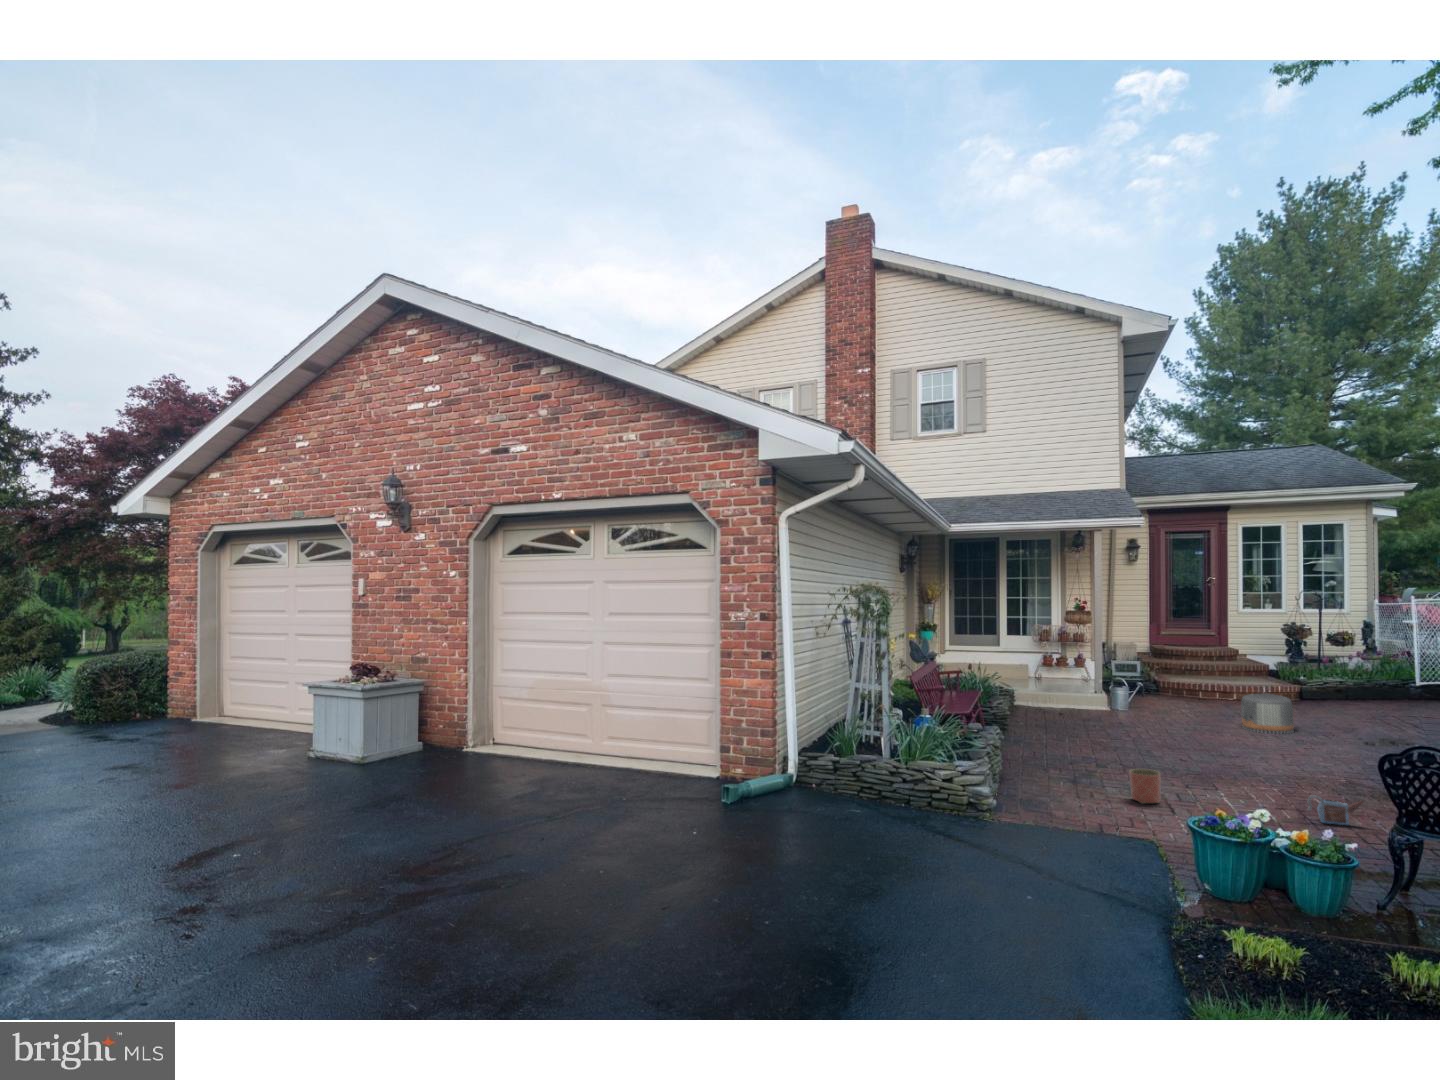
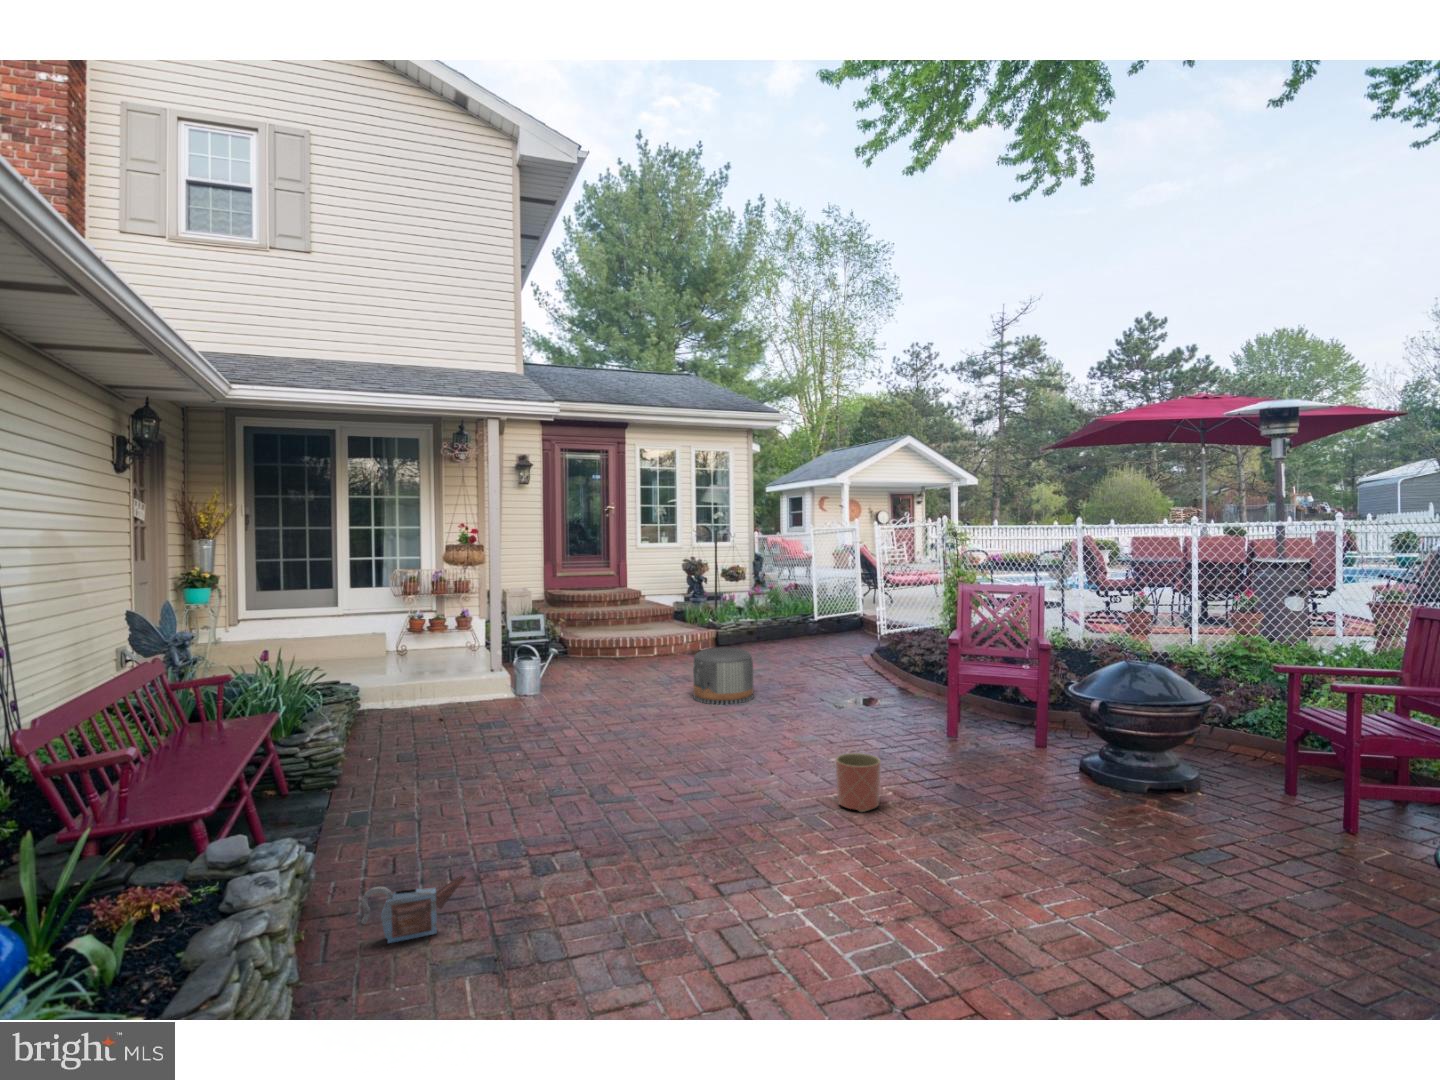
planter: present [1129,769,1161,803] -> present [836,753,881,812]
watering can: present [1307,795,1364,825] -> present [361,876,466,943]

